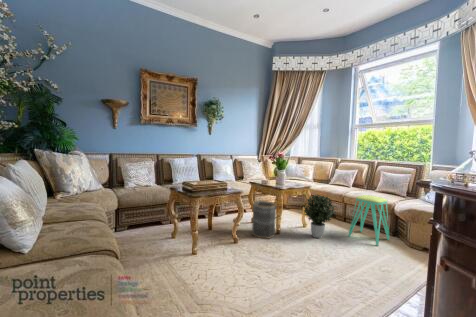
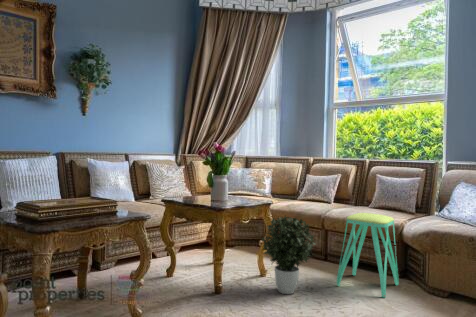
basket: present [252,188,277,239] -> none [167,209,214,306]

